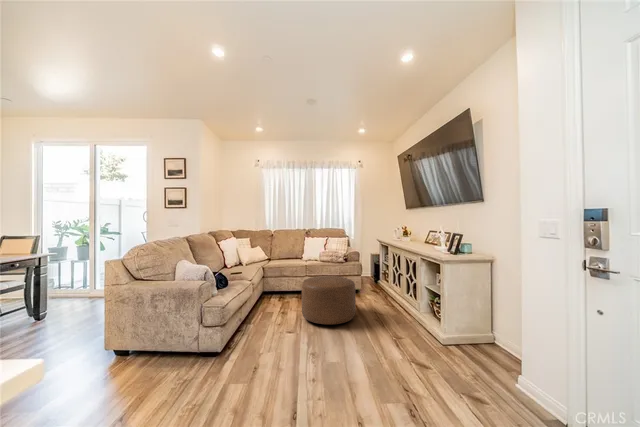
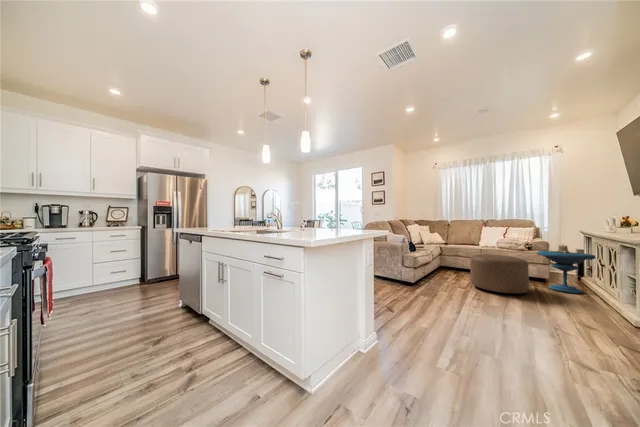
side table: none [356,257,396,305] -> present [537,245,596,294]

